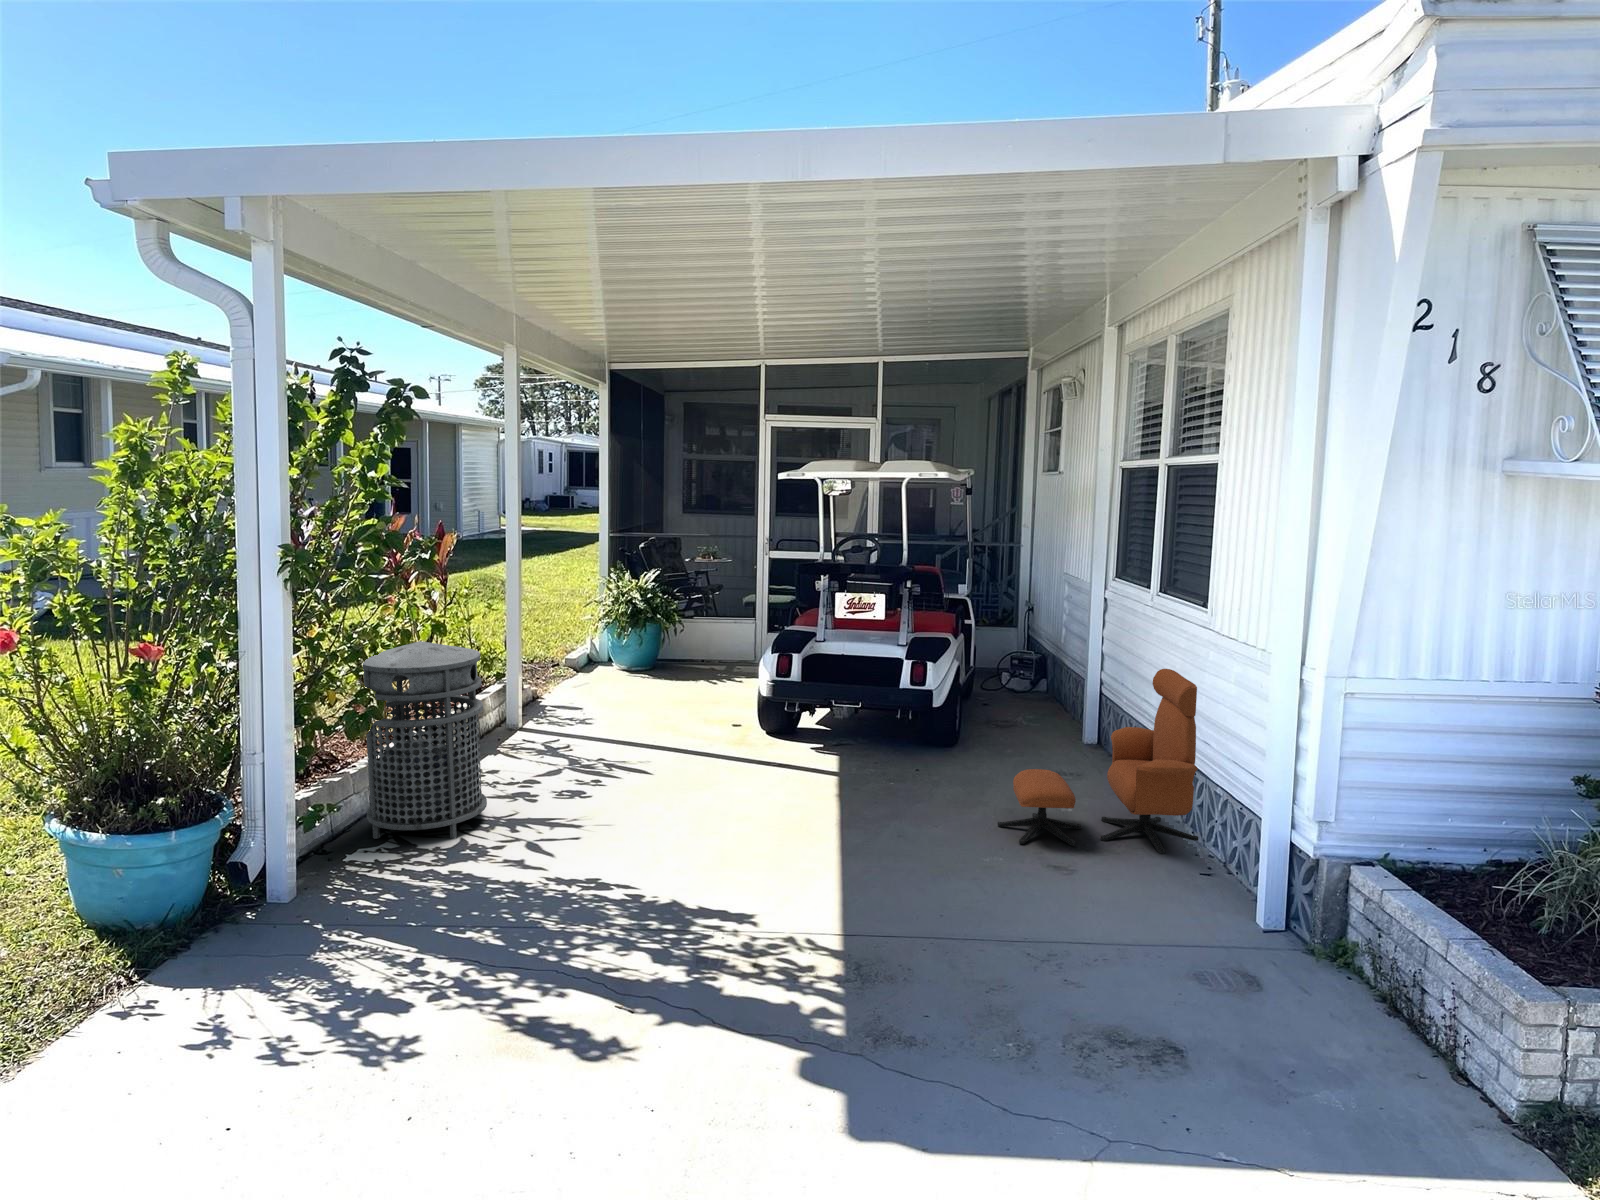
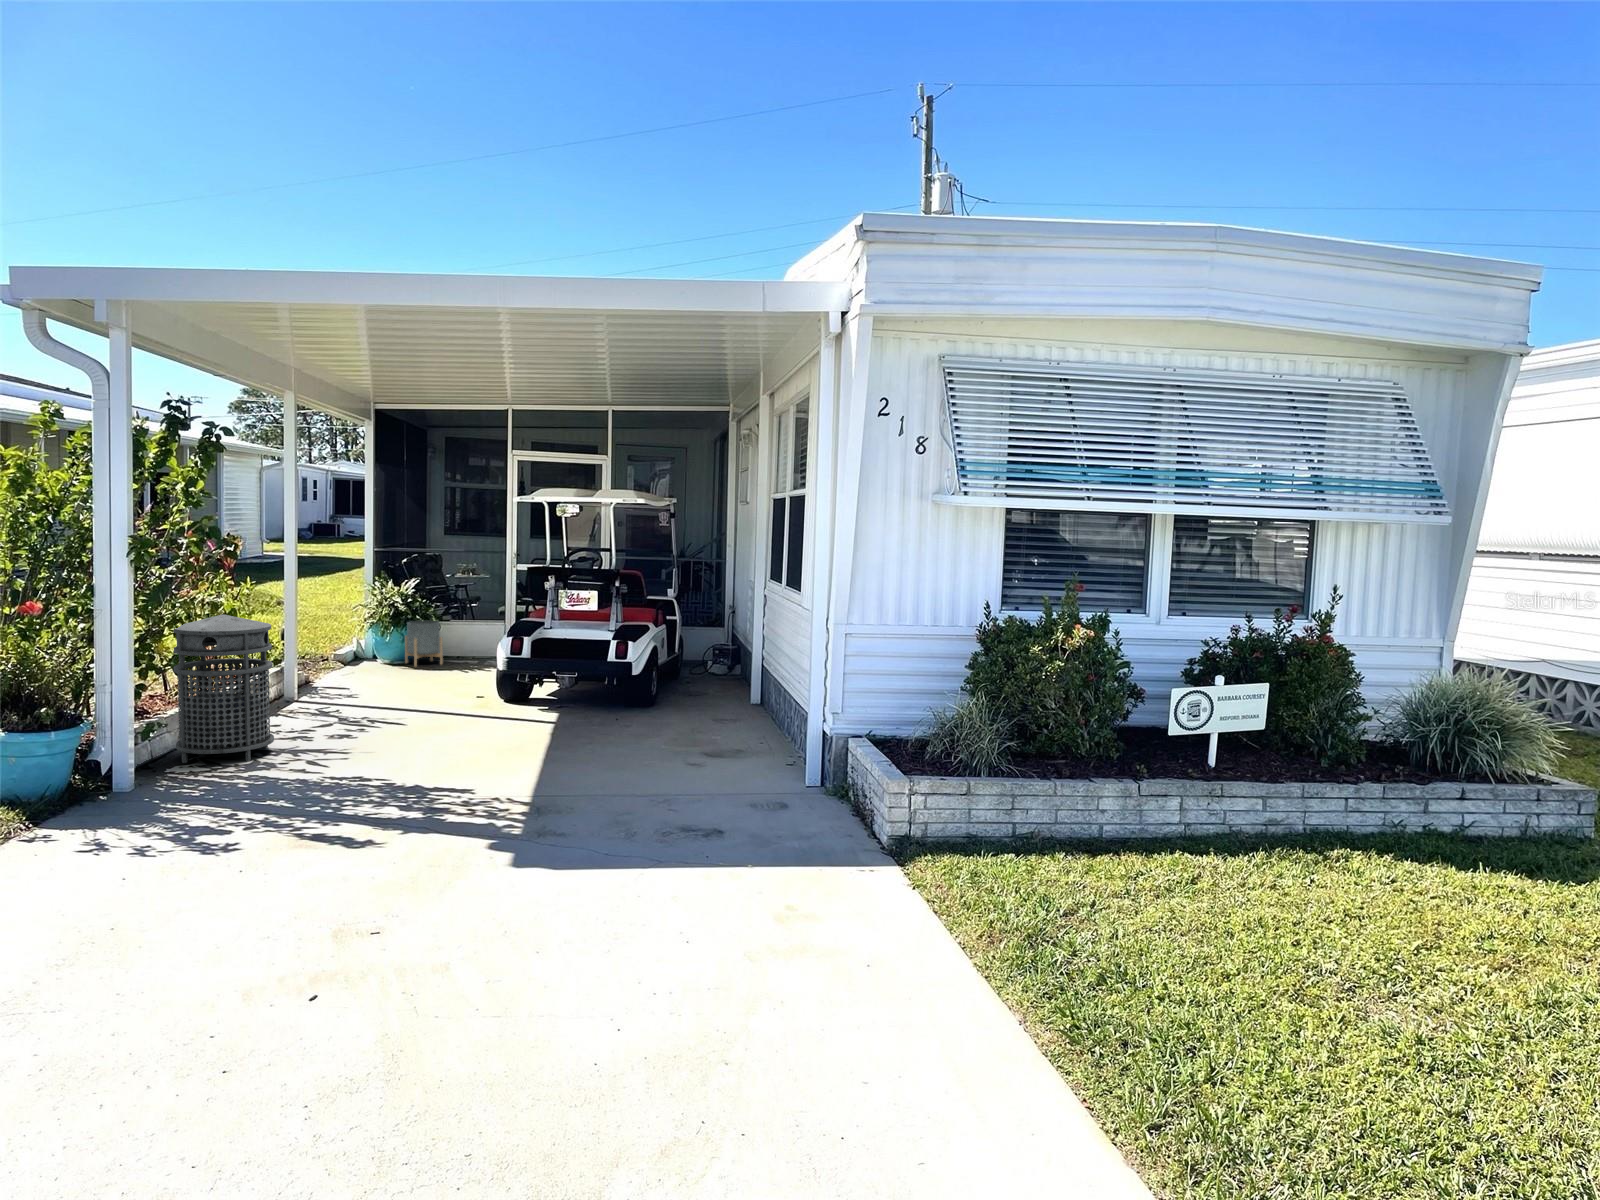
planter: none [642,619,684,674] -> present [405,621,443,667]
lounge chair: present [997,669,1198,854] -> none [660,634,792,754]

